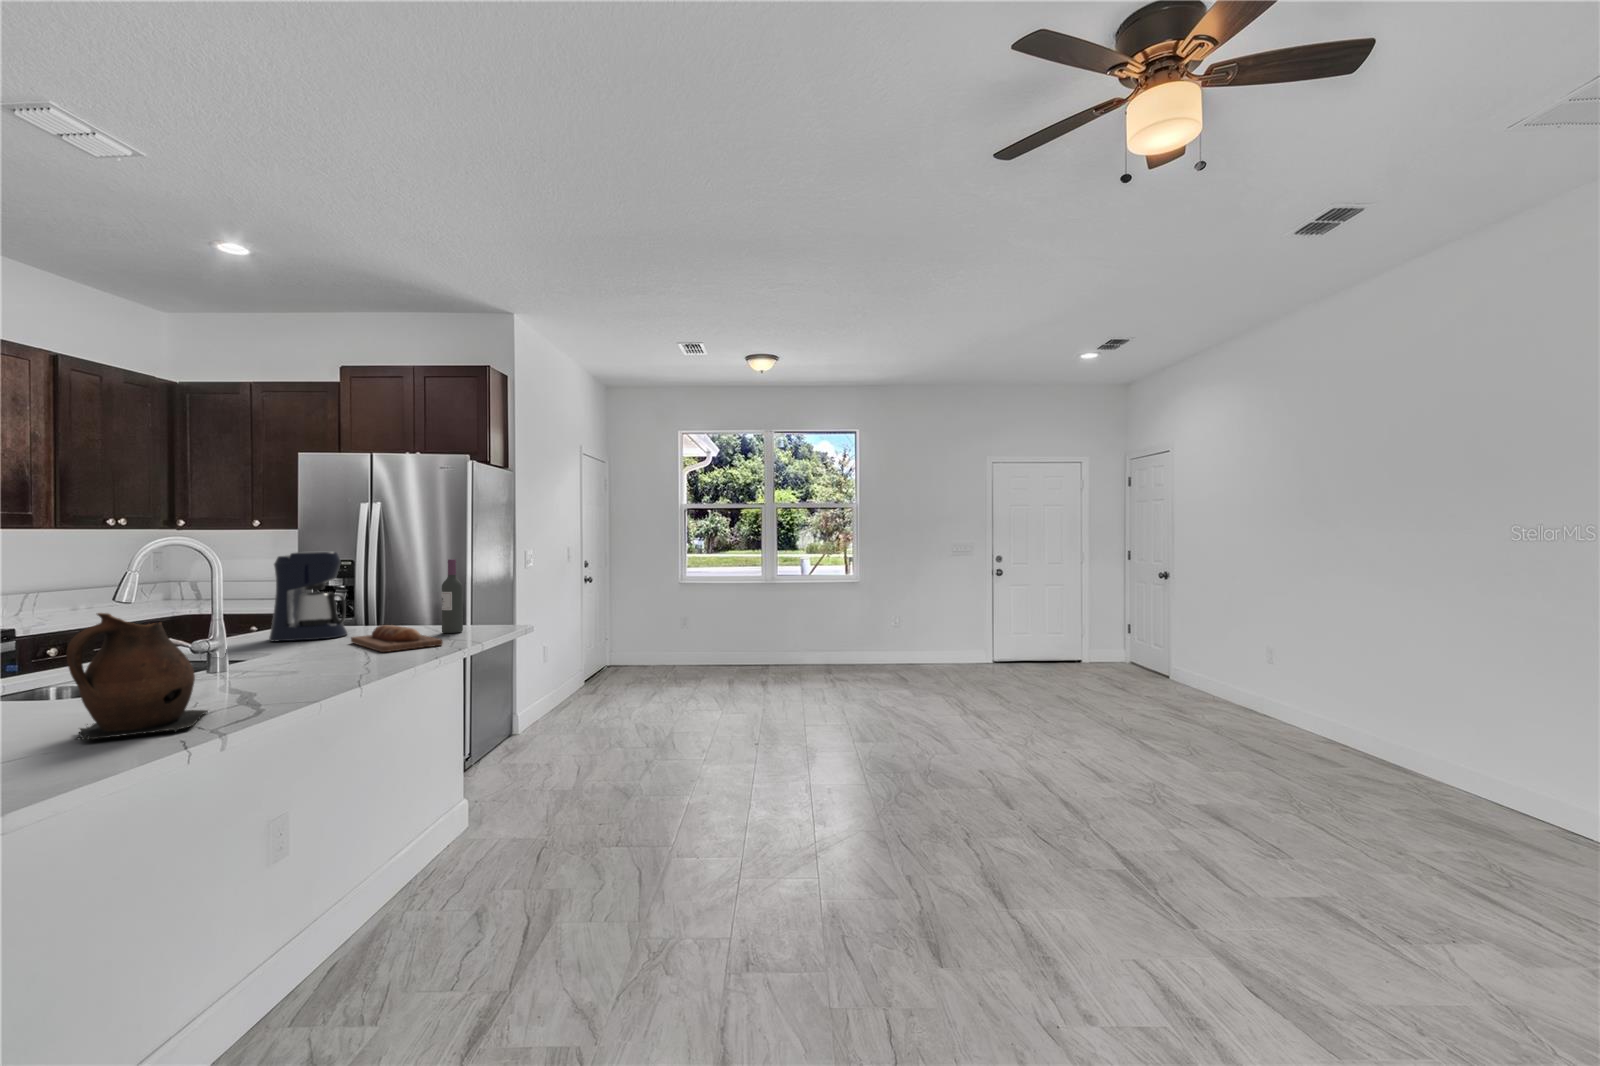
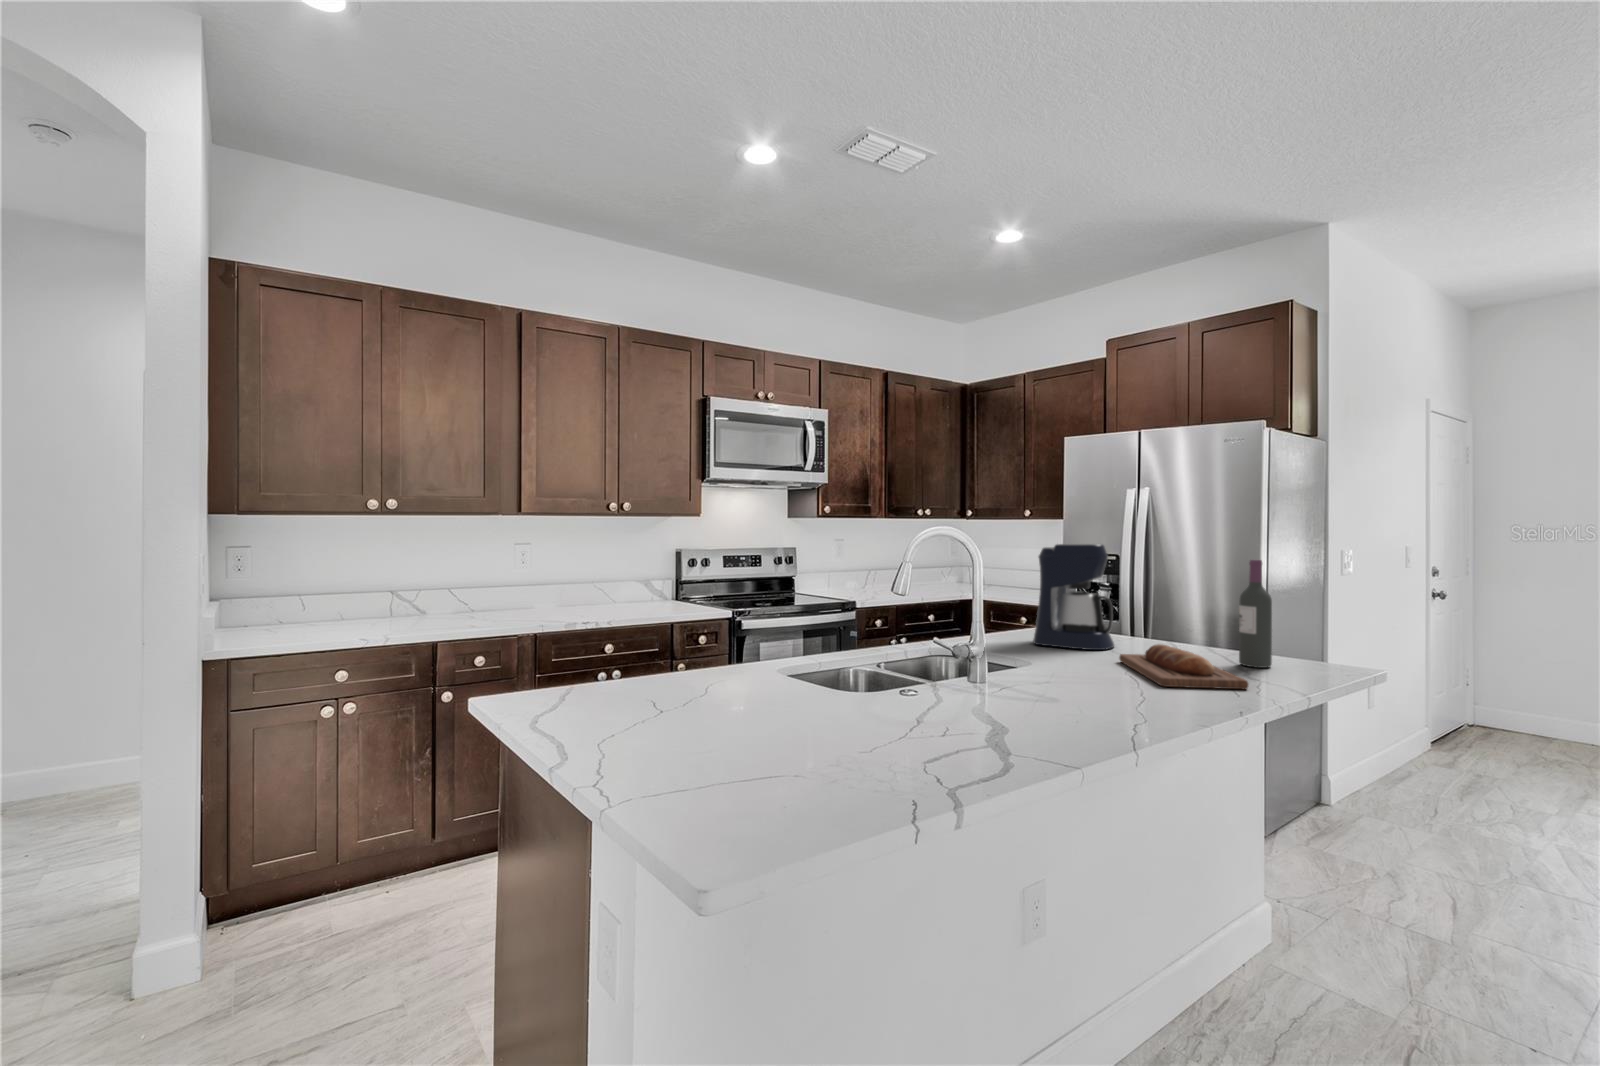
ceramic pitcher: present [66,613,208,740] -> none [821,611,954,781]

